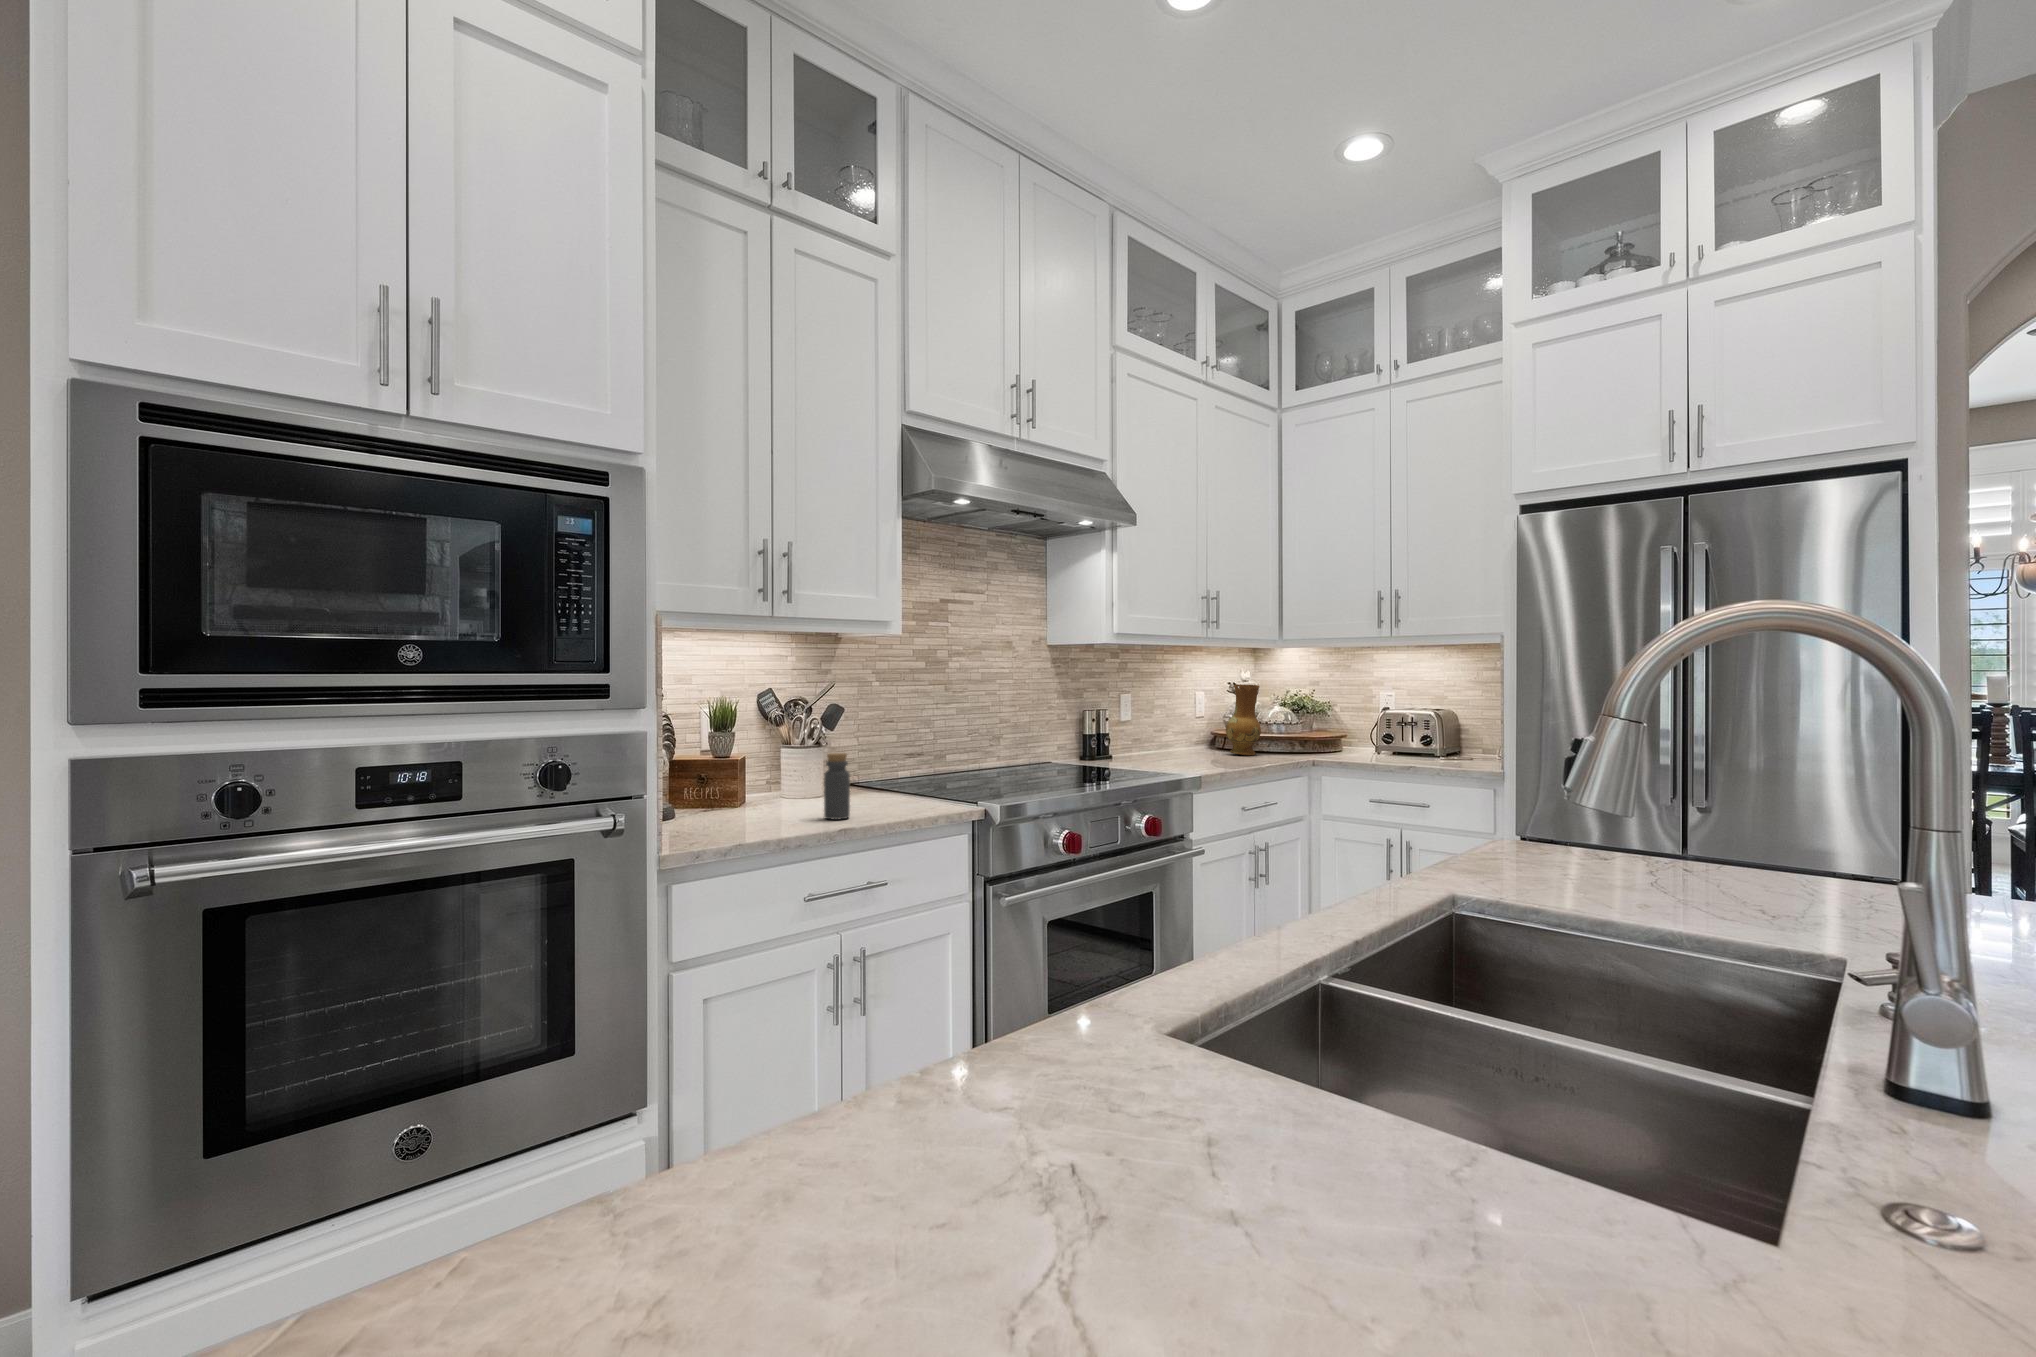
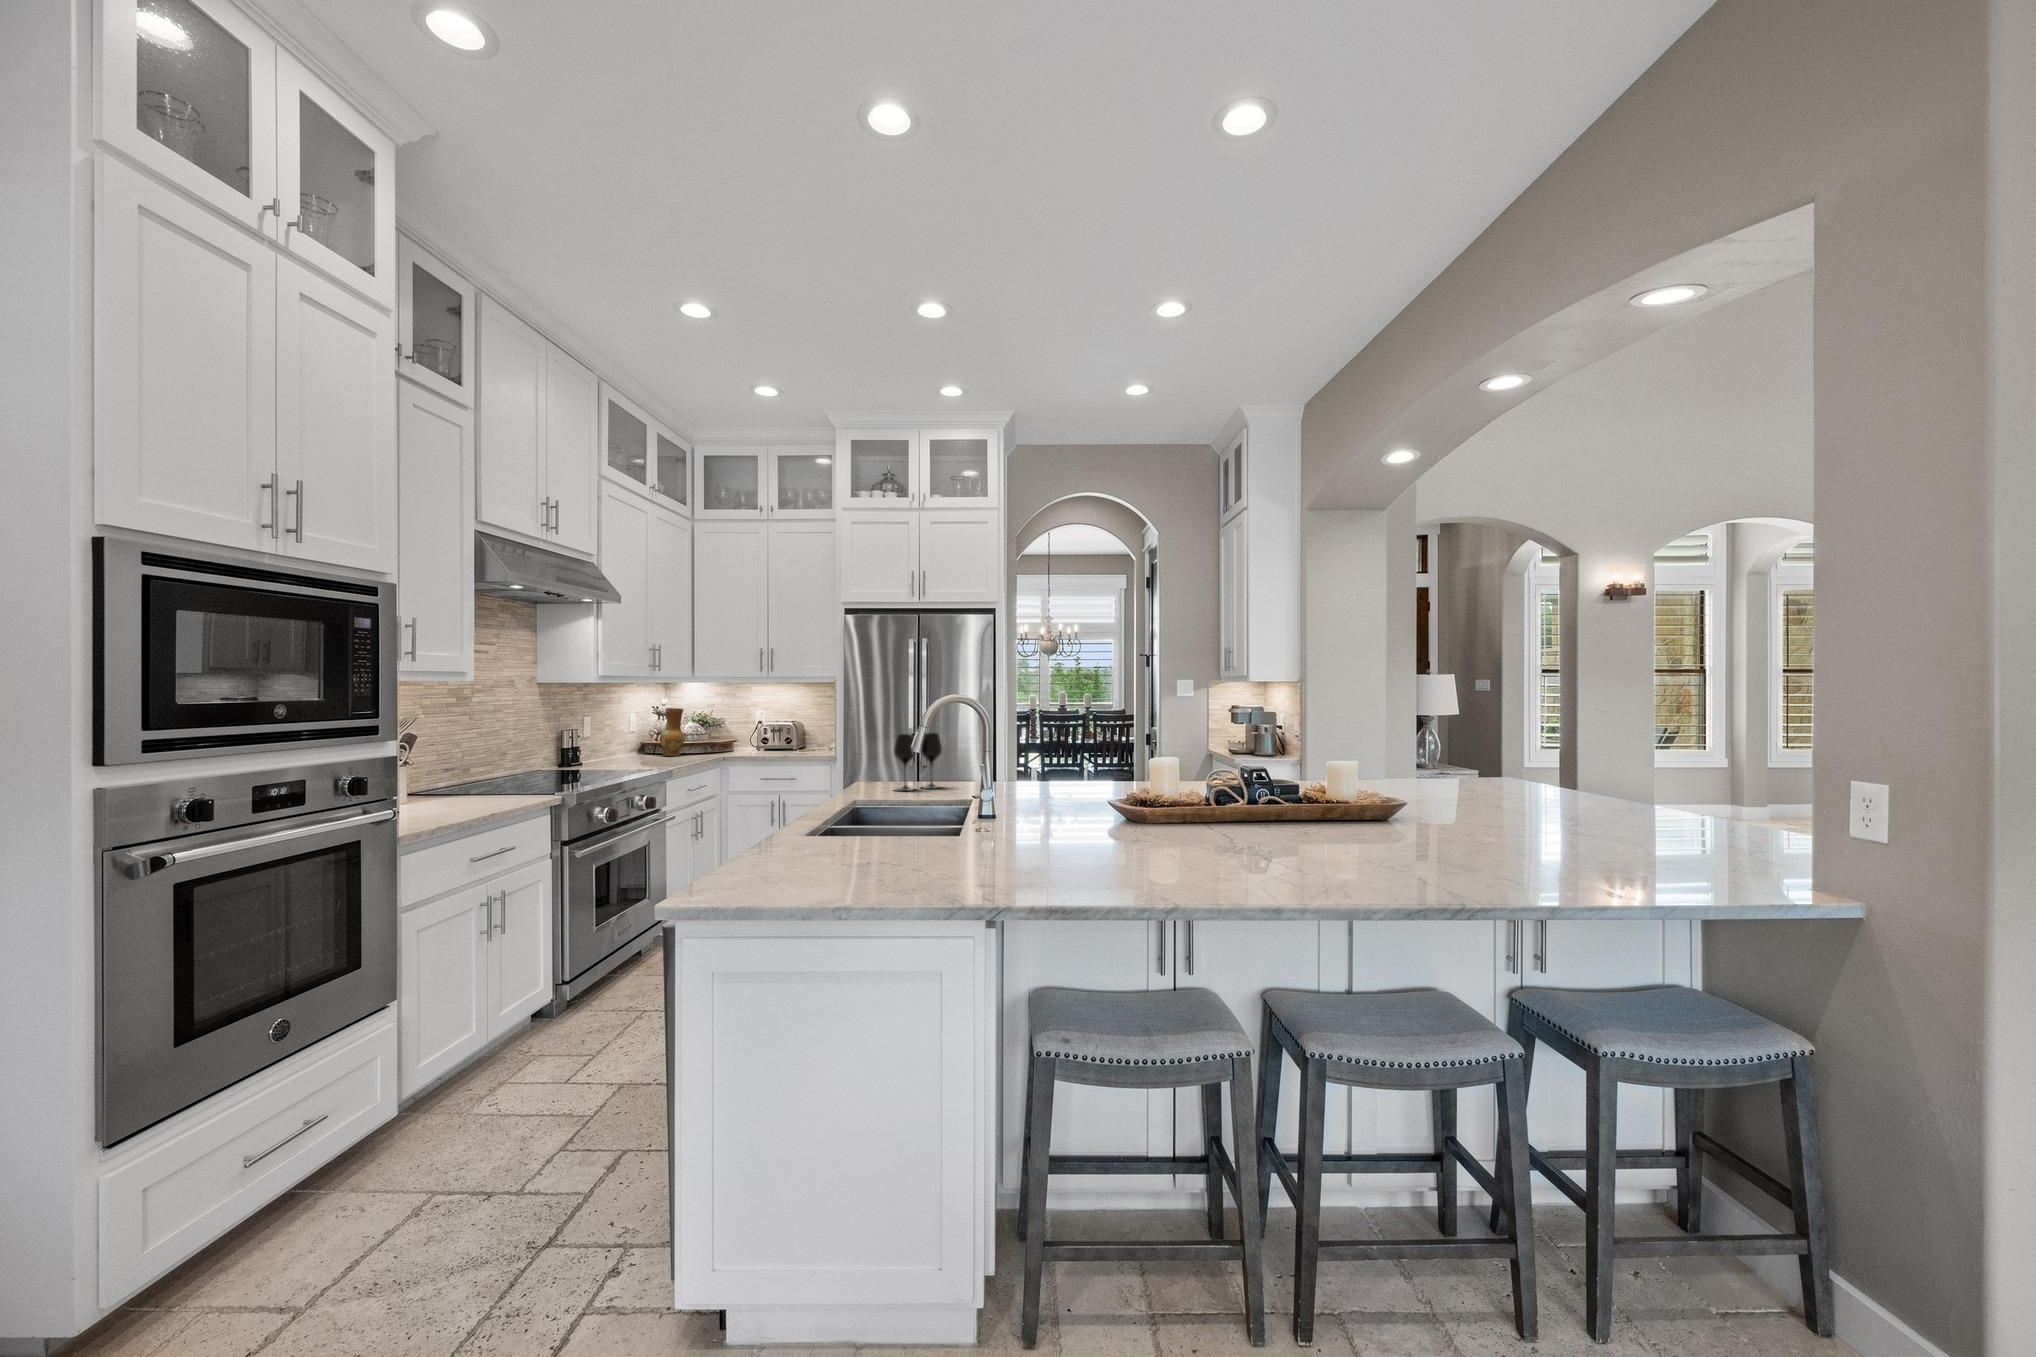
wine glass: none [1563,740,1710,882] -> present [894,733,942,791]
bottle: present [824,753,850,819] -> none [457,766,477,811]

